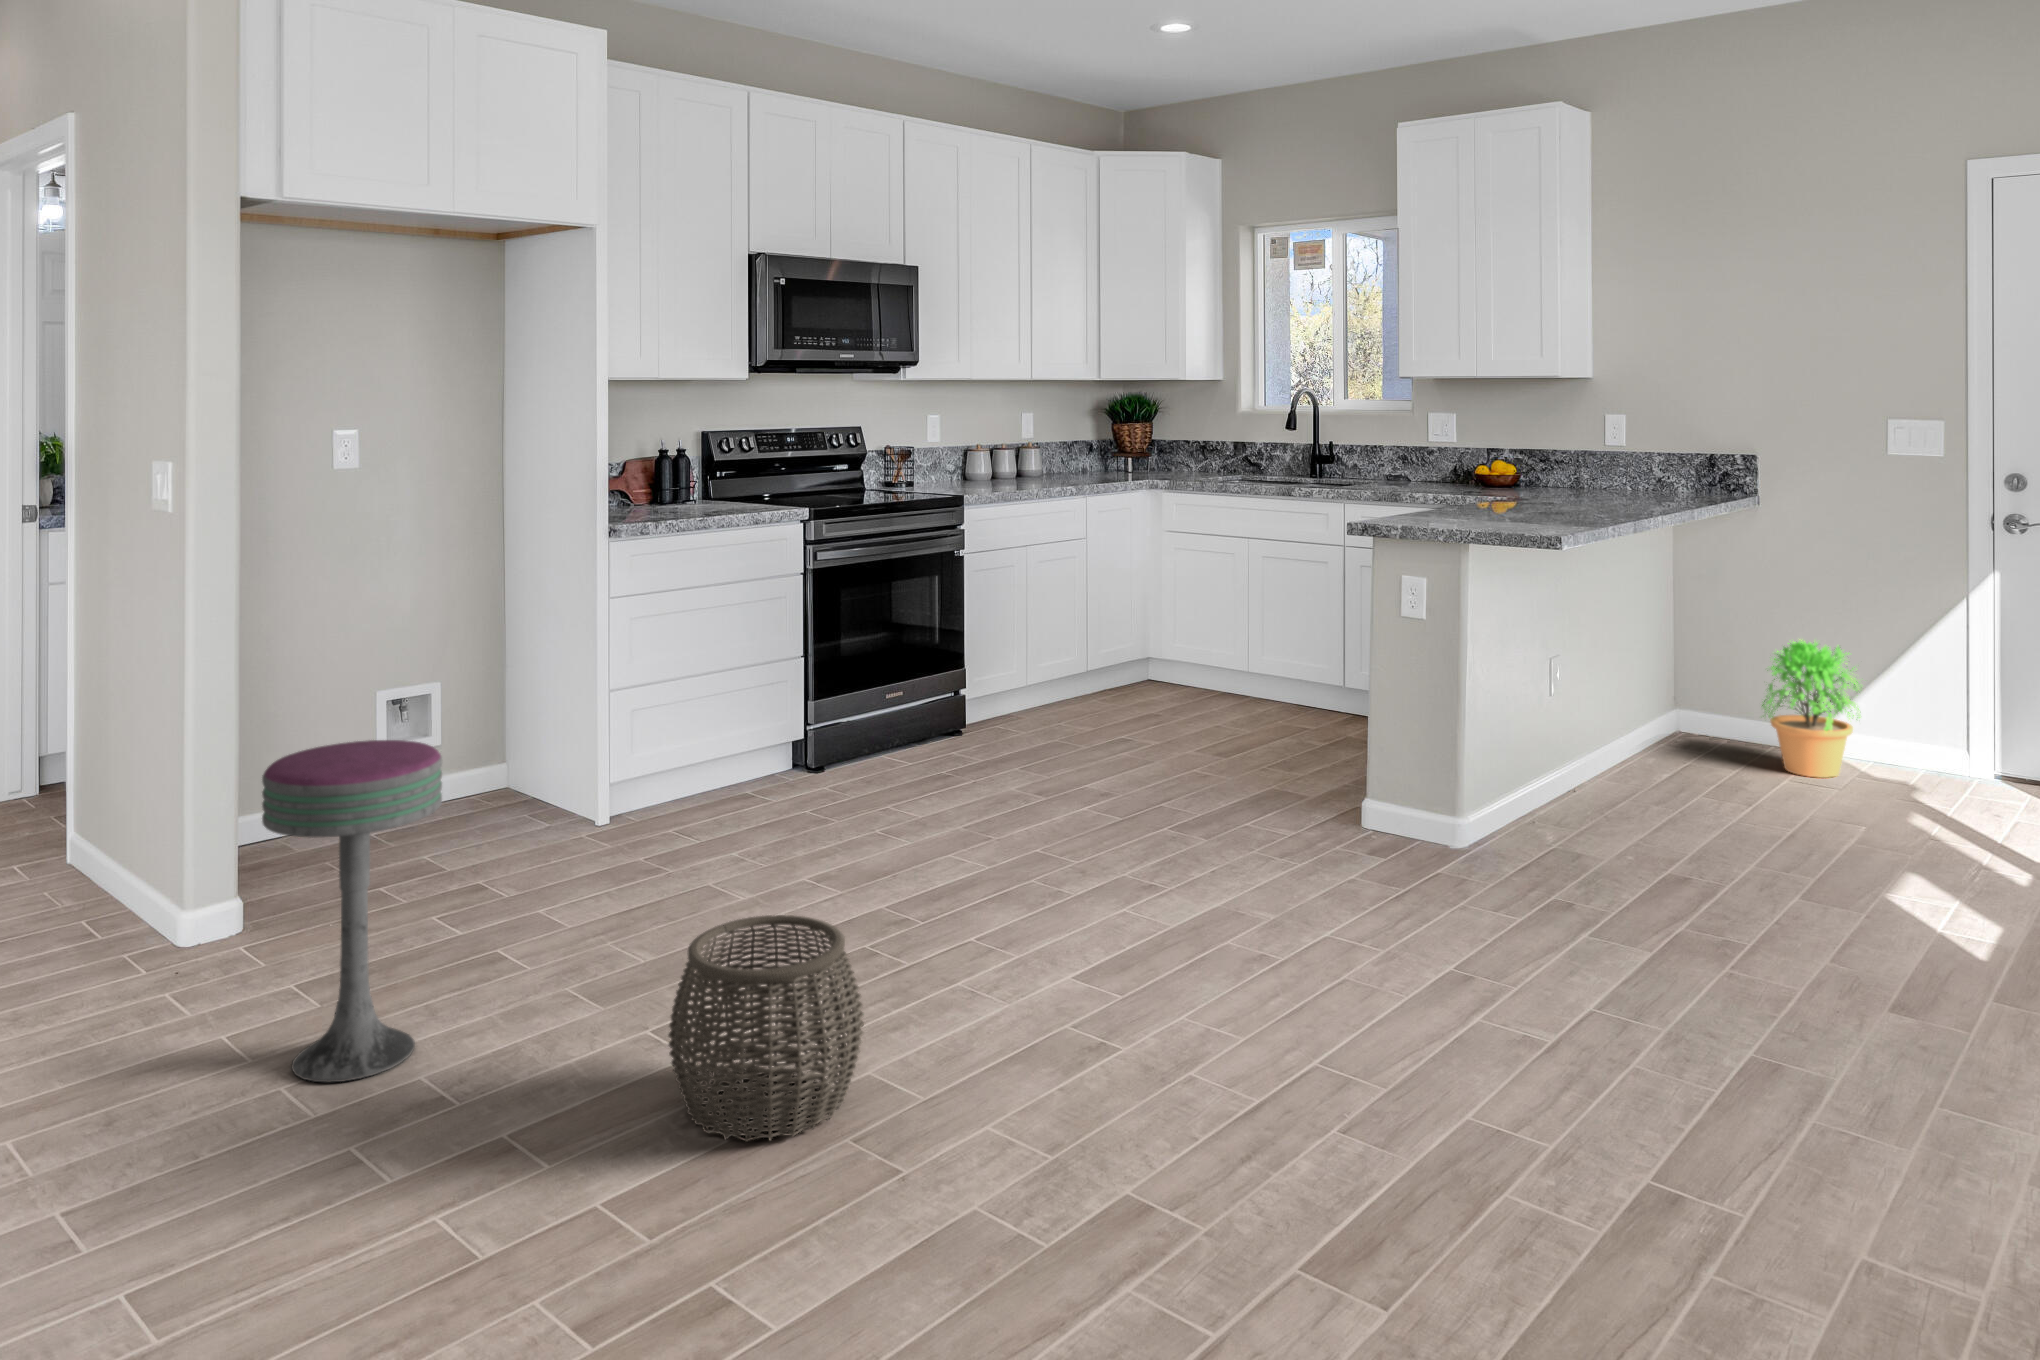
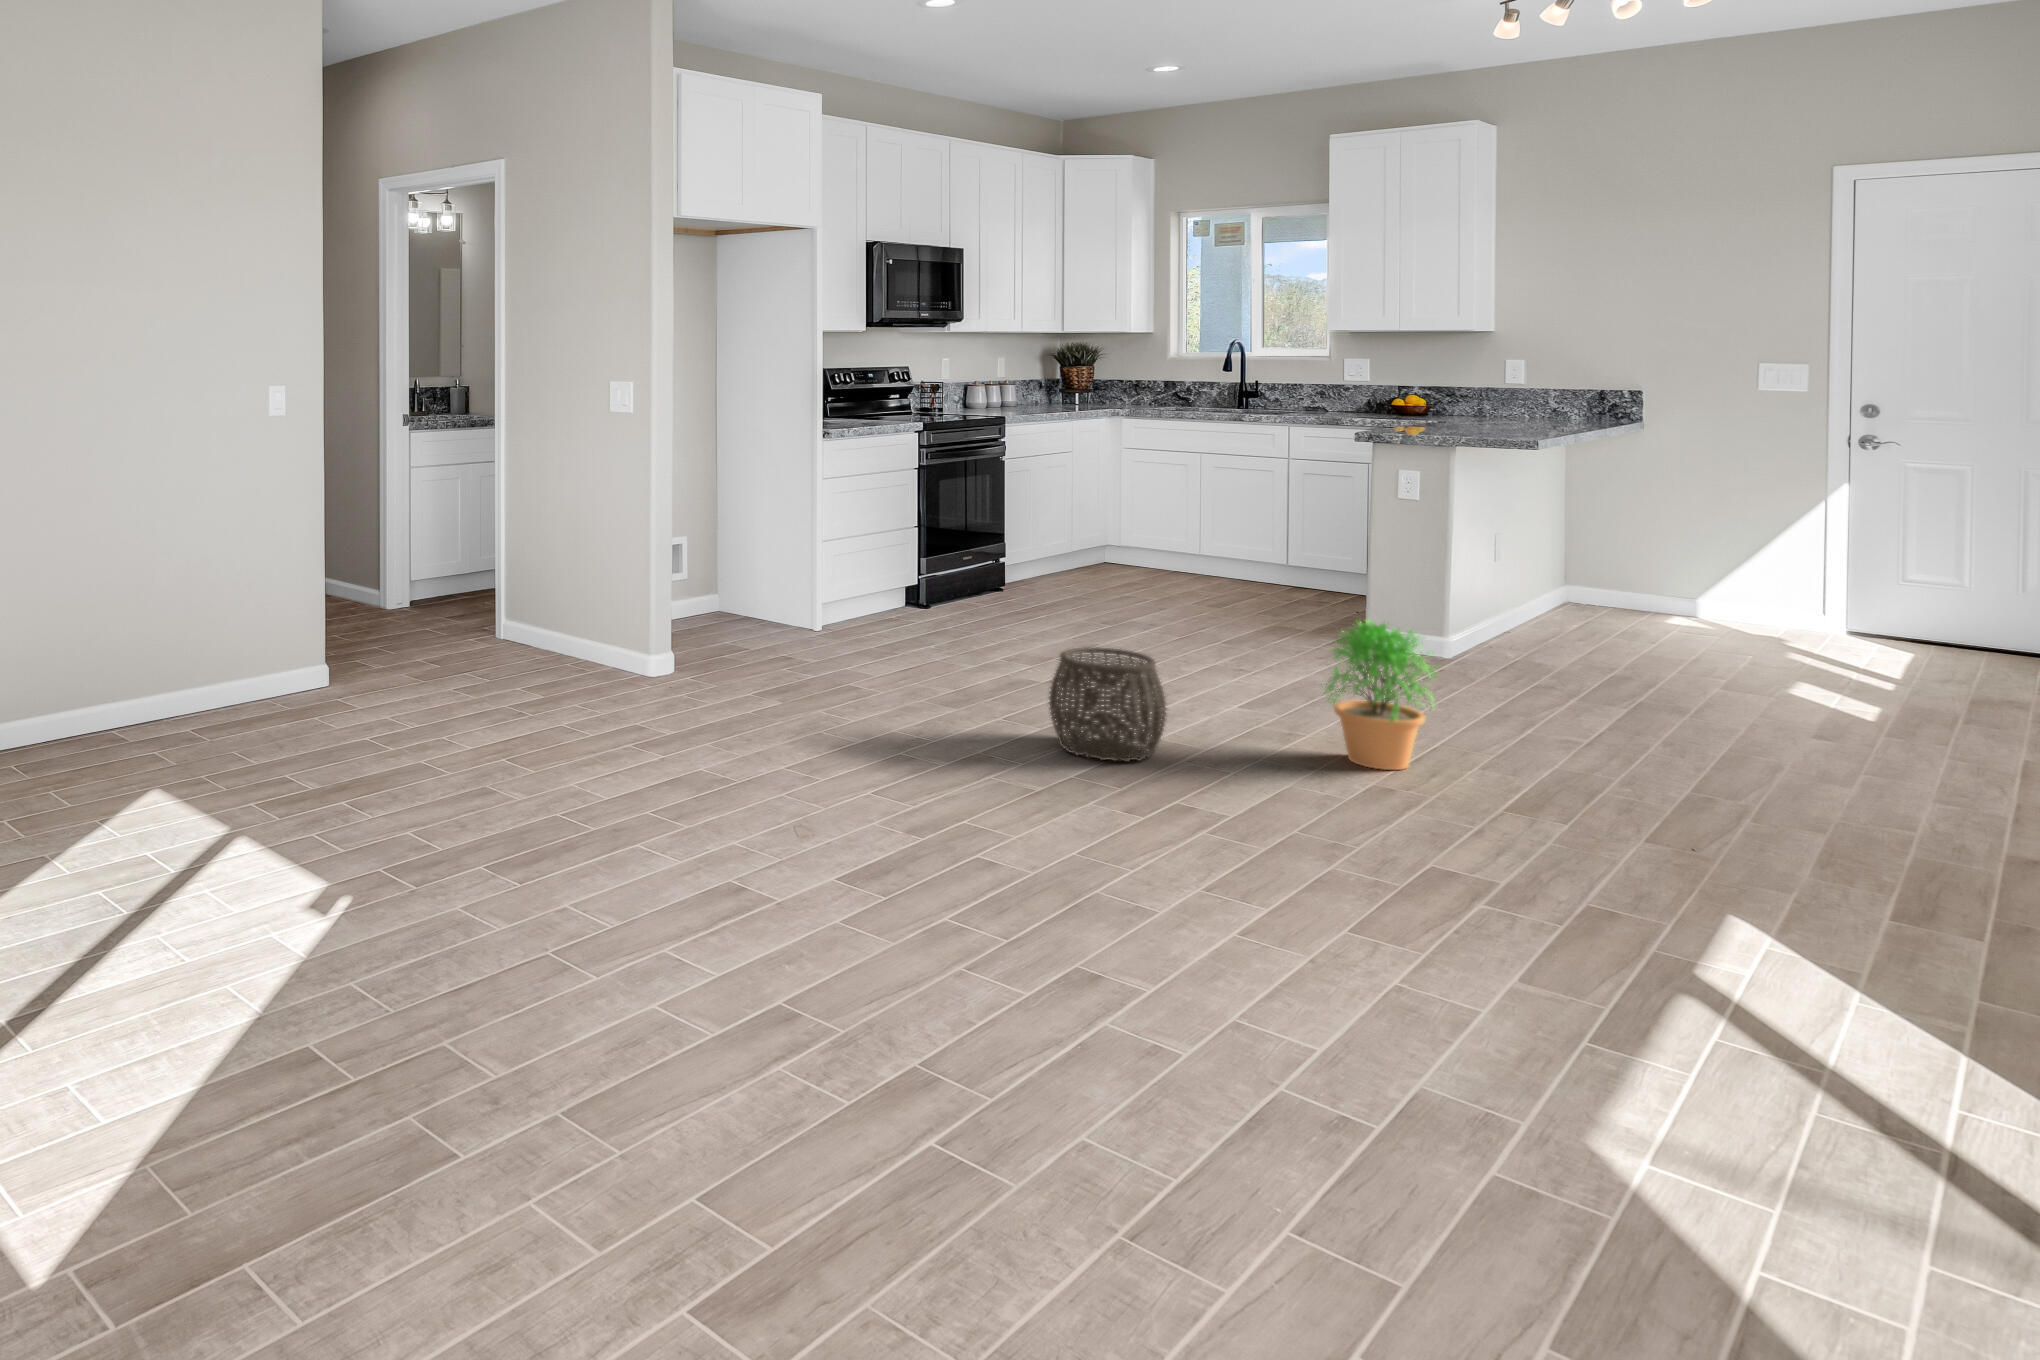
potted plant: present [1762,639,1861,778] -> present [1325,620,1436,770]
bar stool: present [262,740,442,1082] -> none [782,546,879,733]

